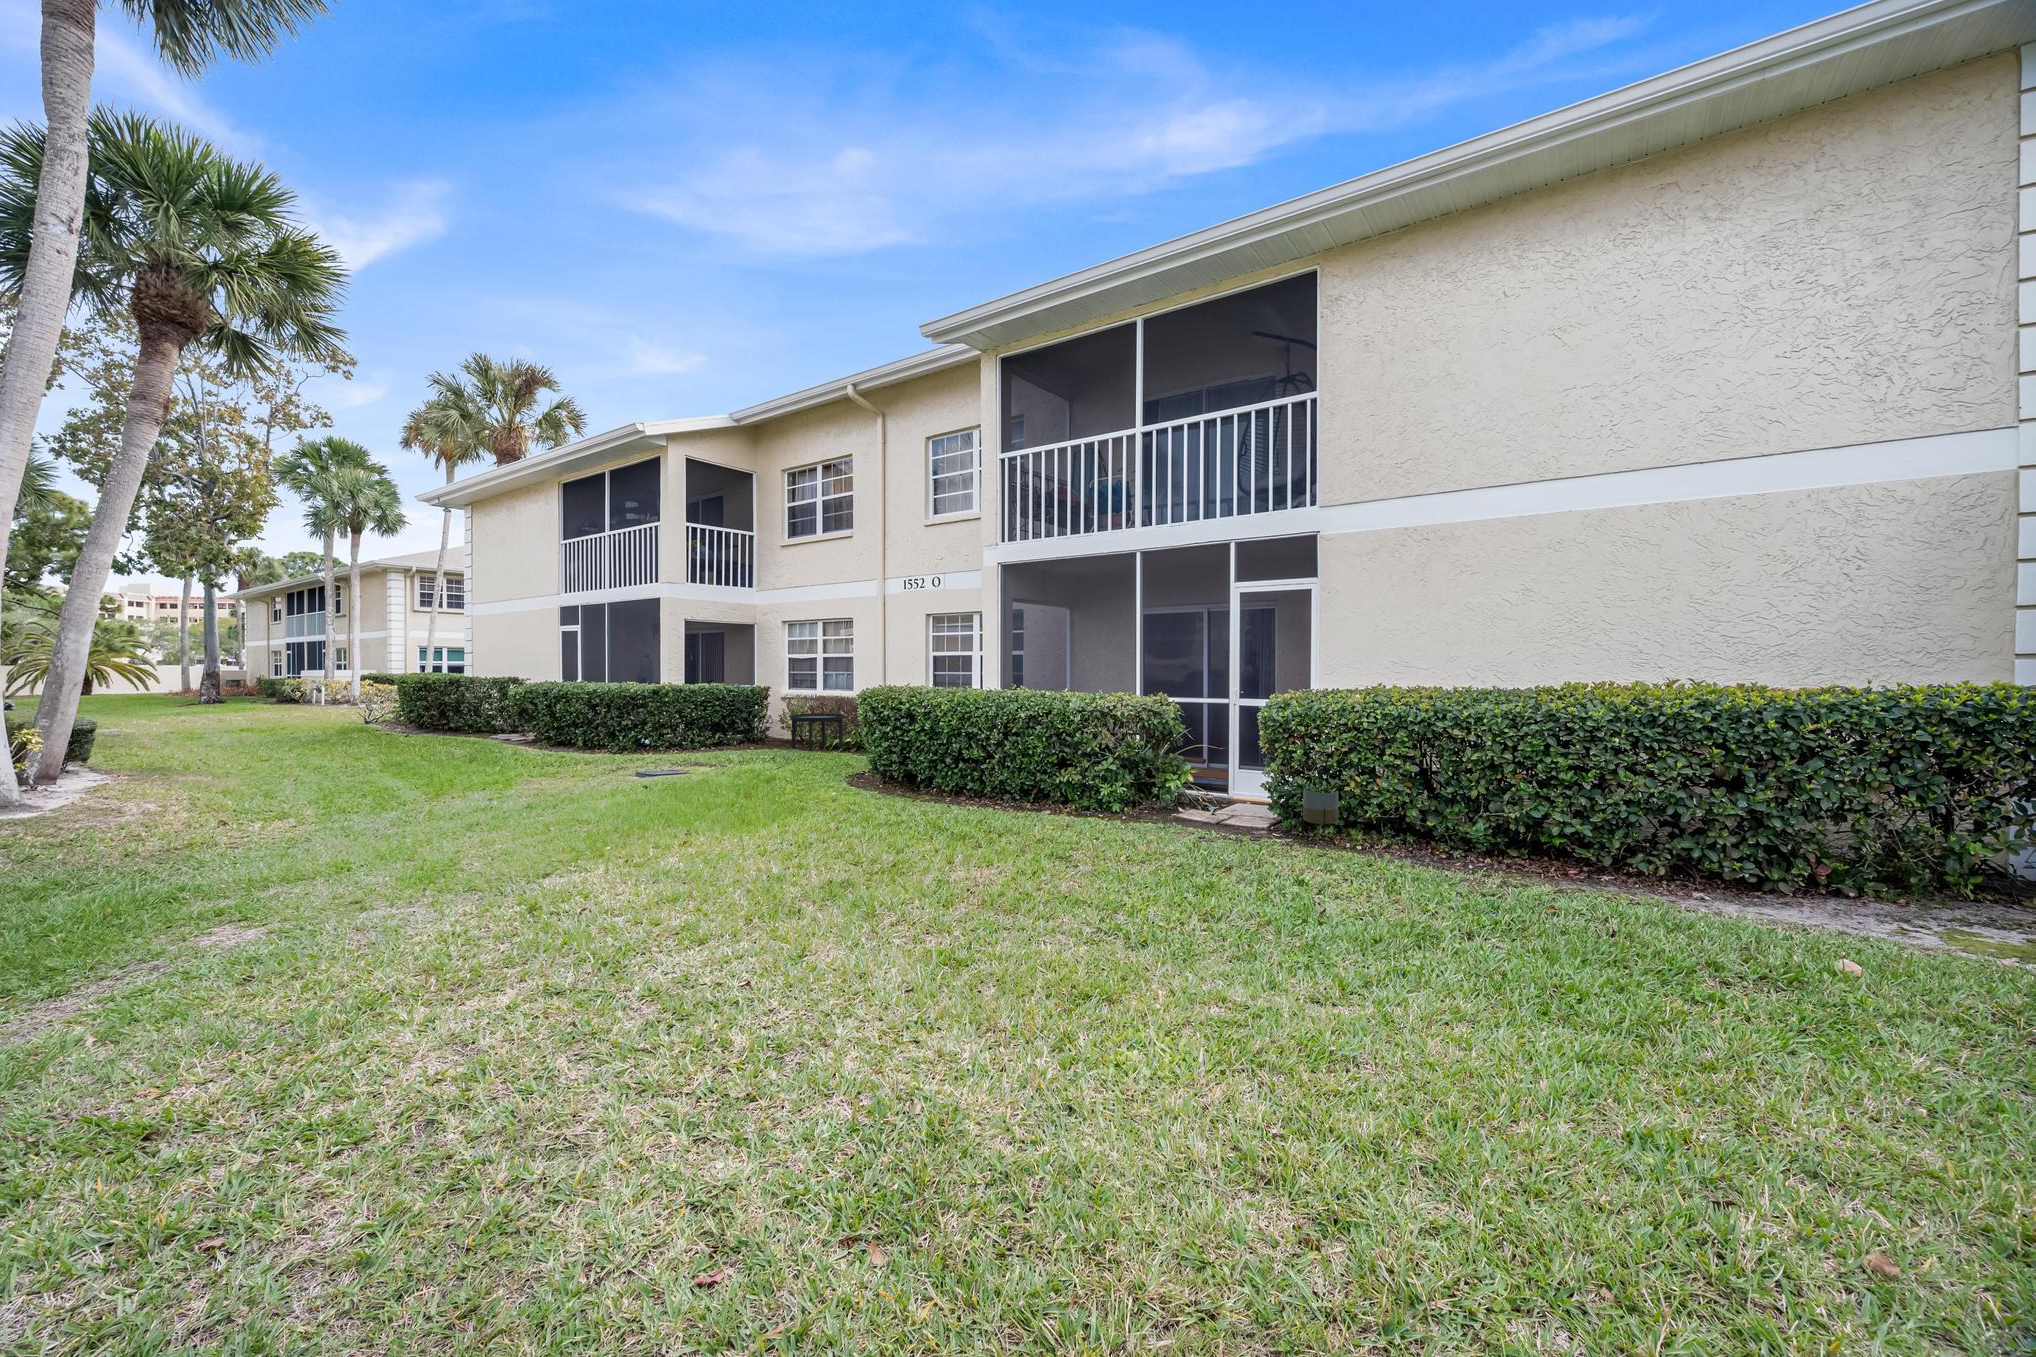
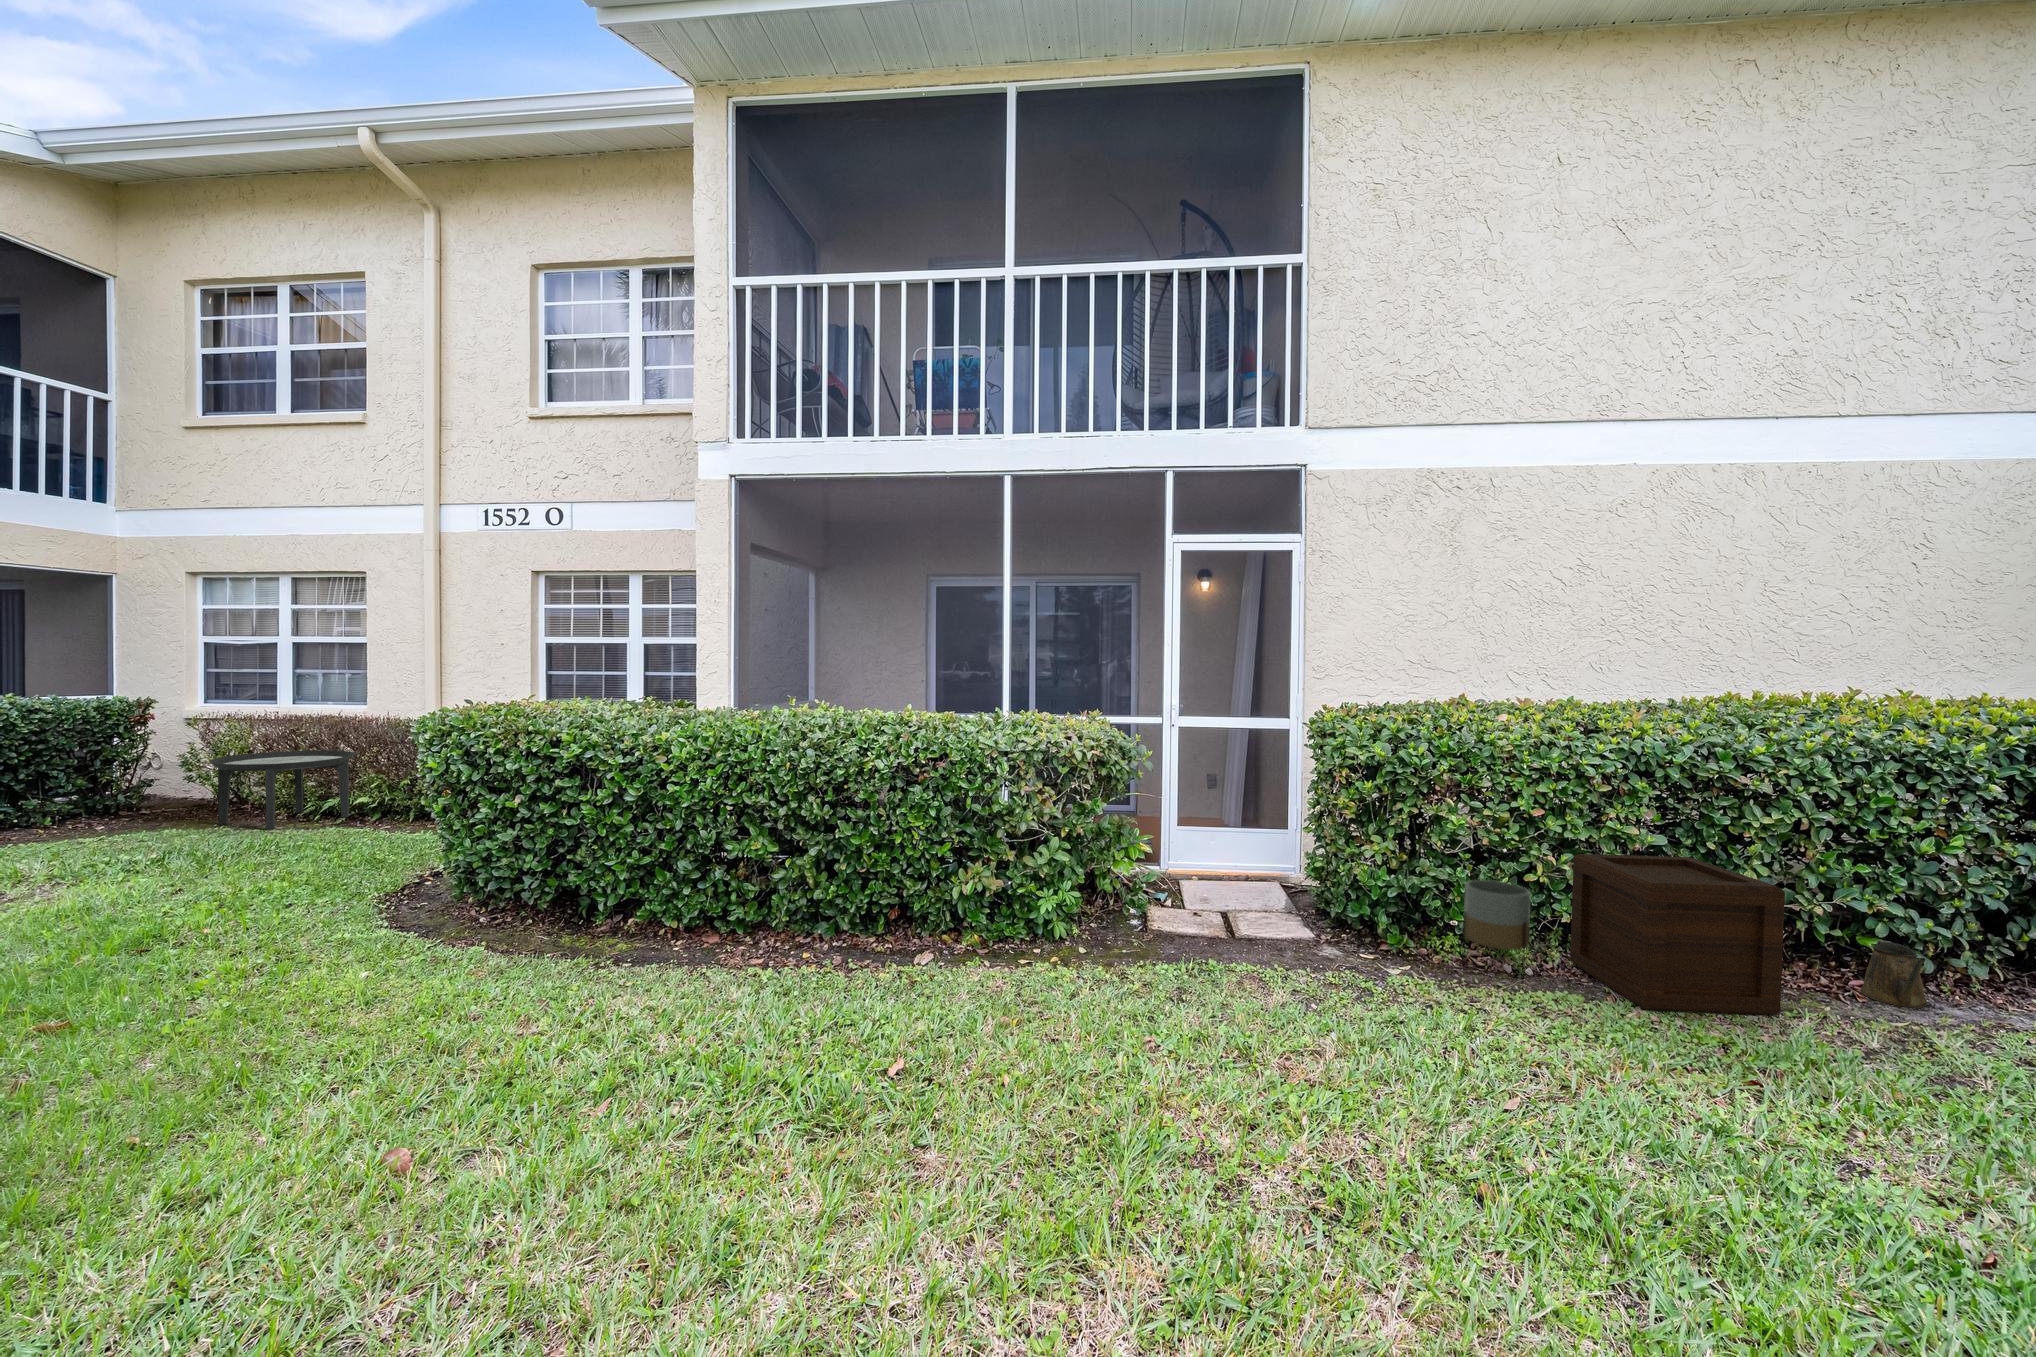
wooden crate: none [1359,775,1449,863] -> present [1570,854,1785,1015]
watering can: none [1525,835,1568,873] -> present [1860,940,1928,1008]

